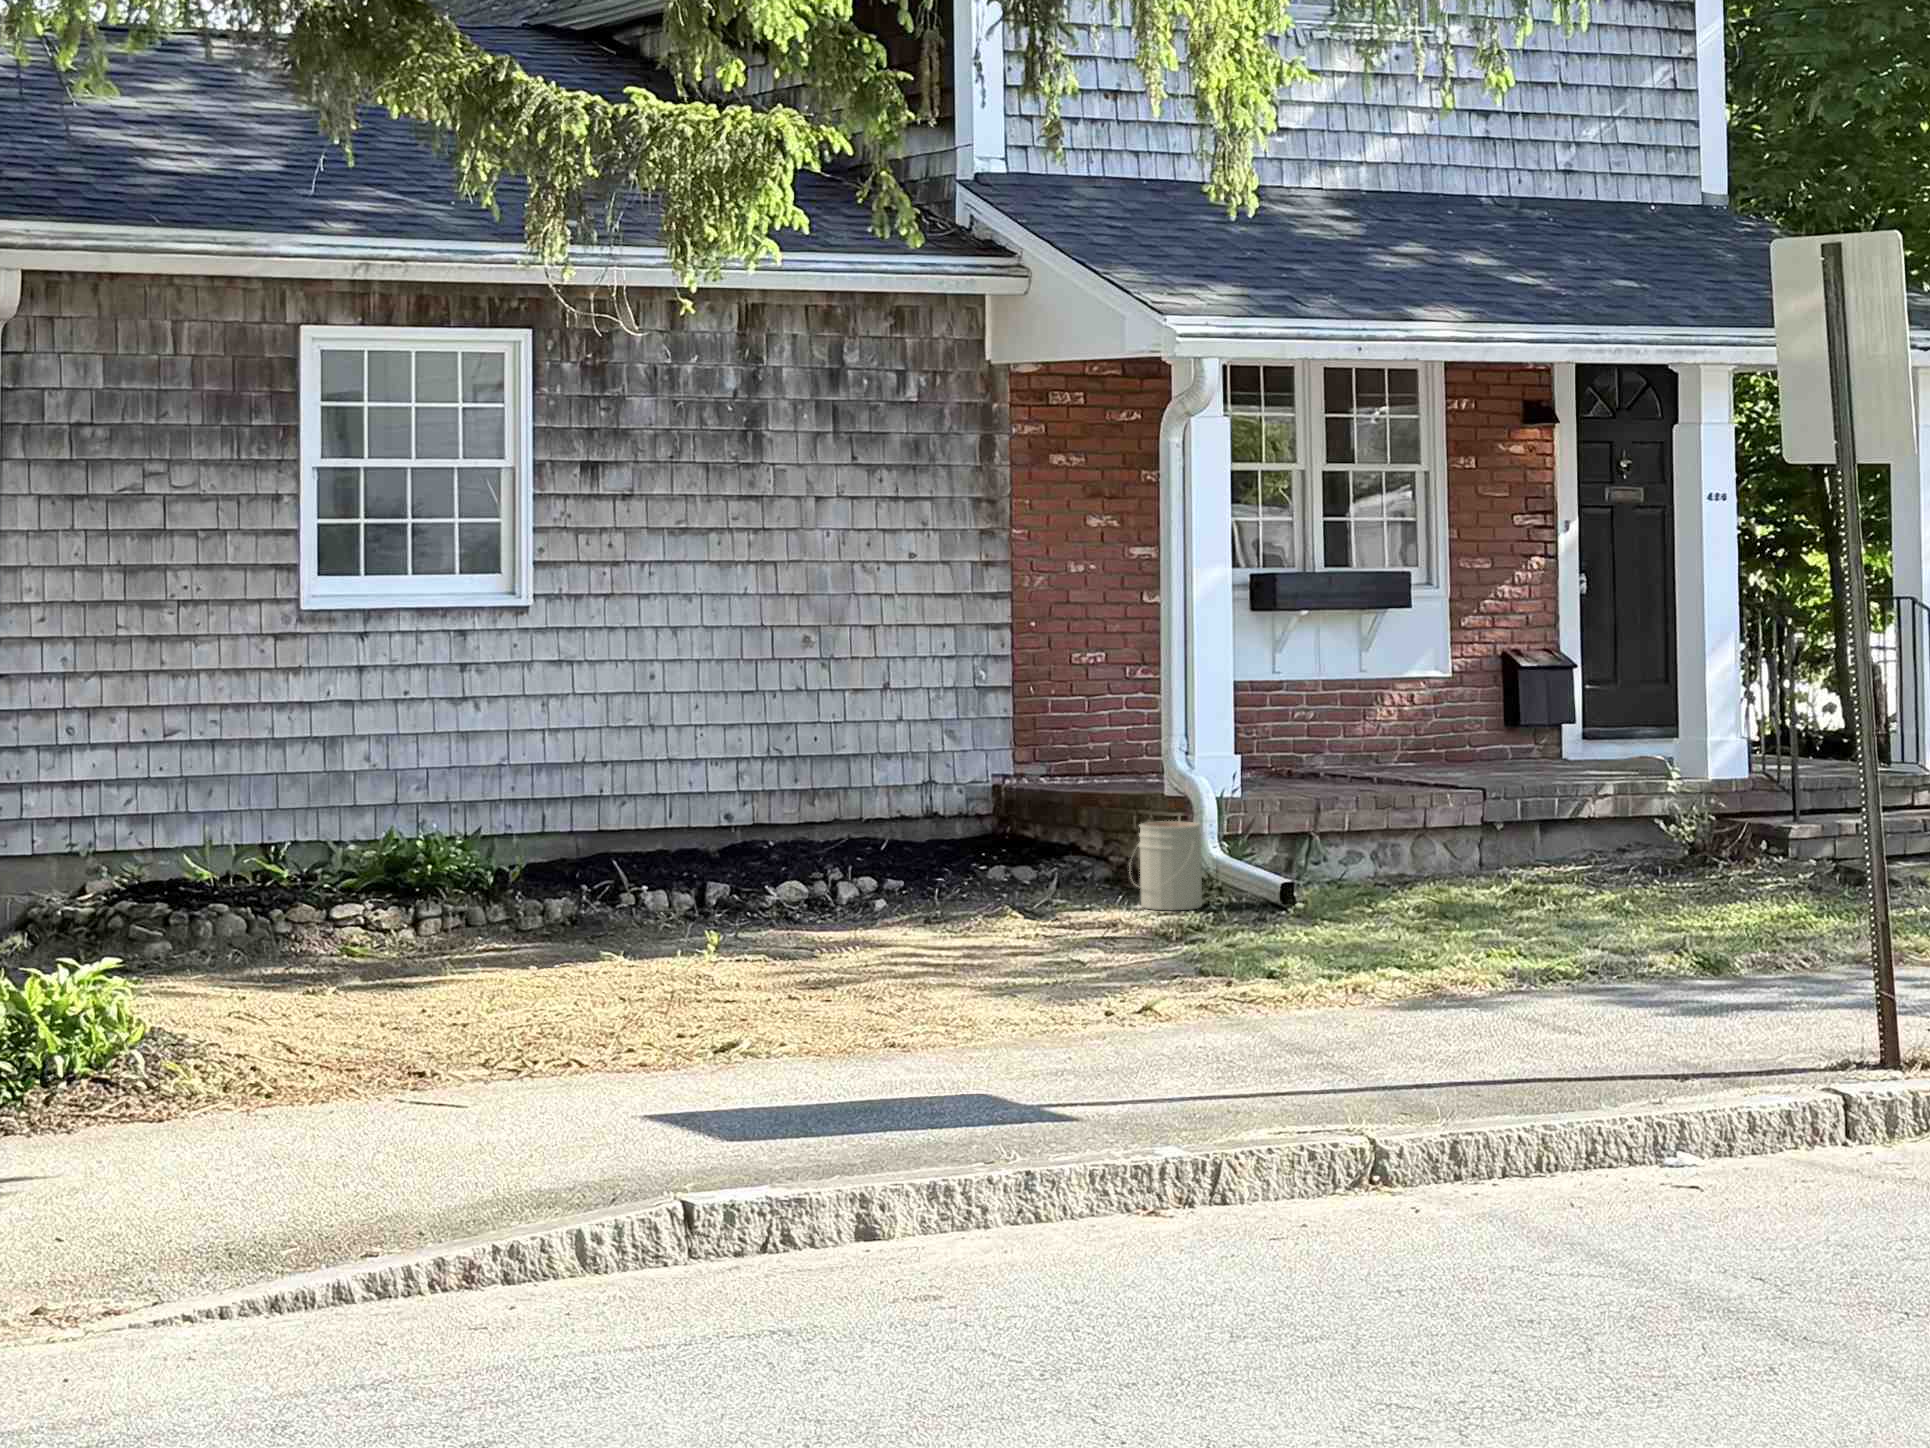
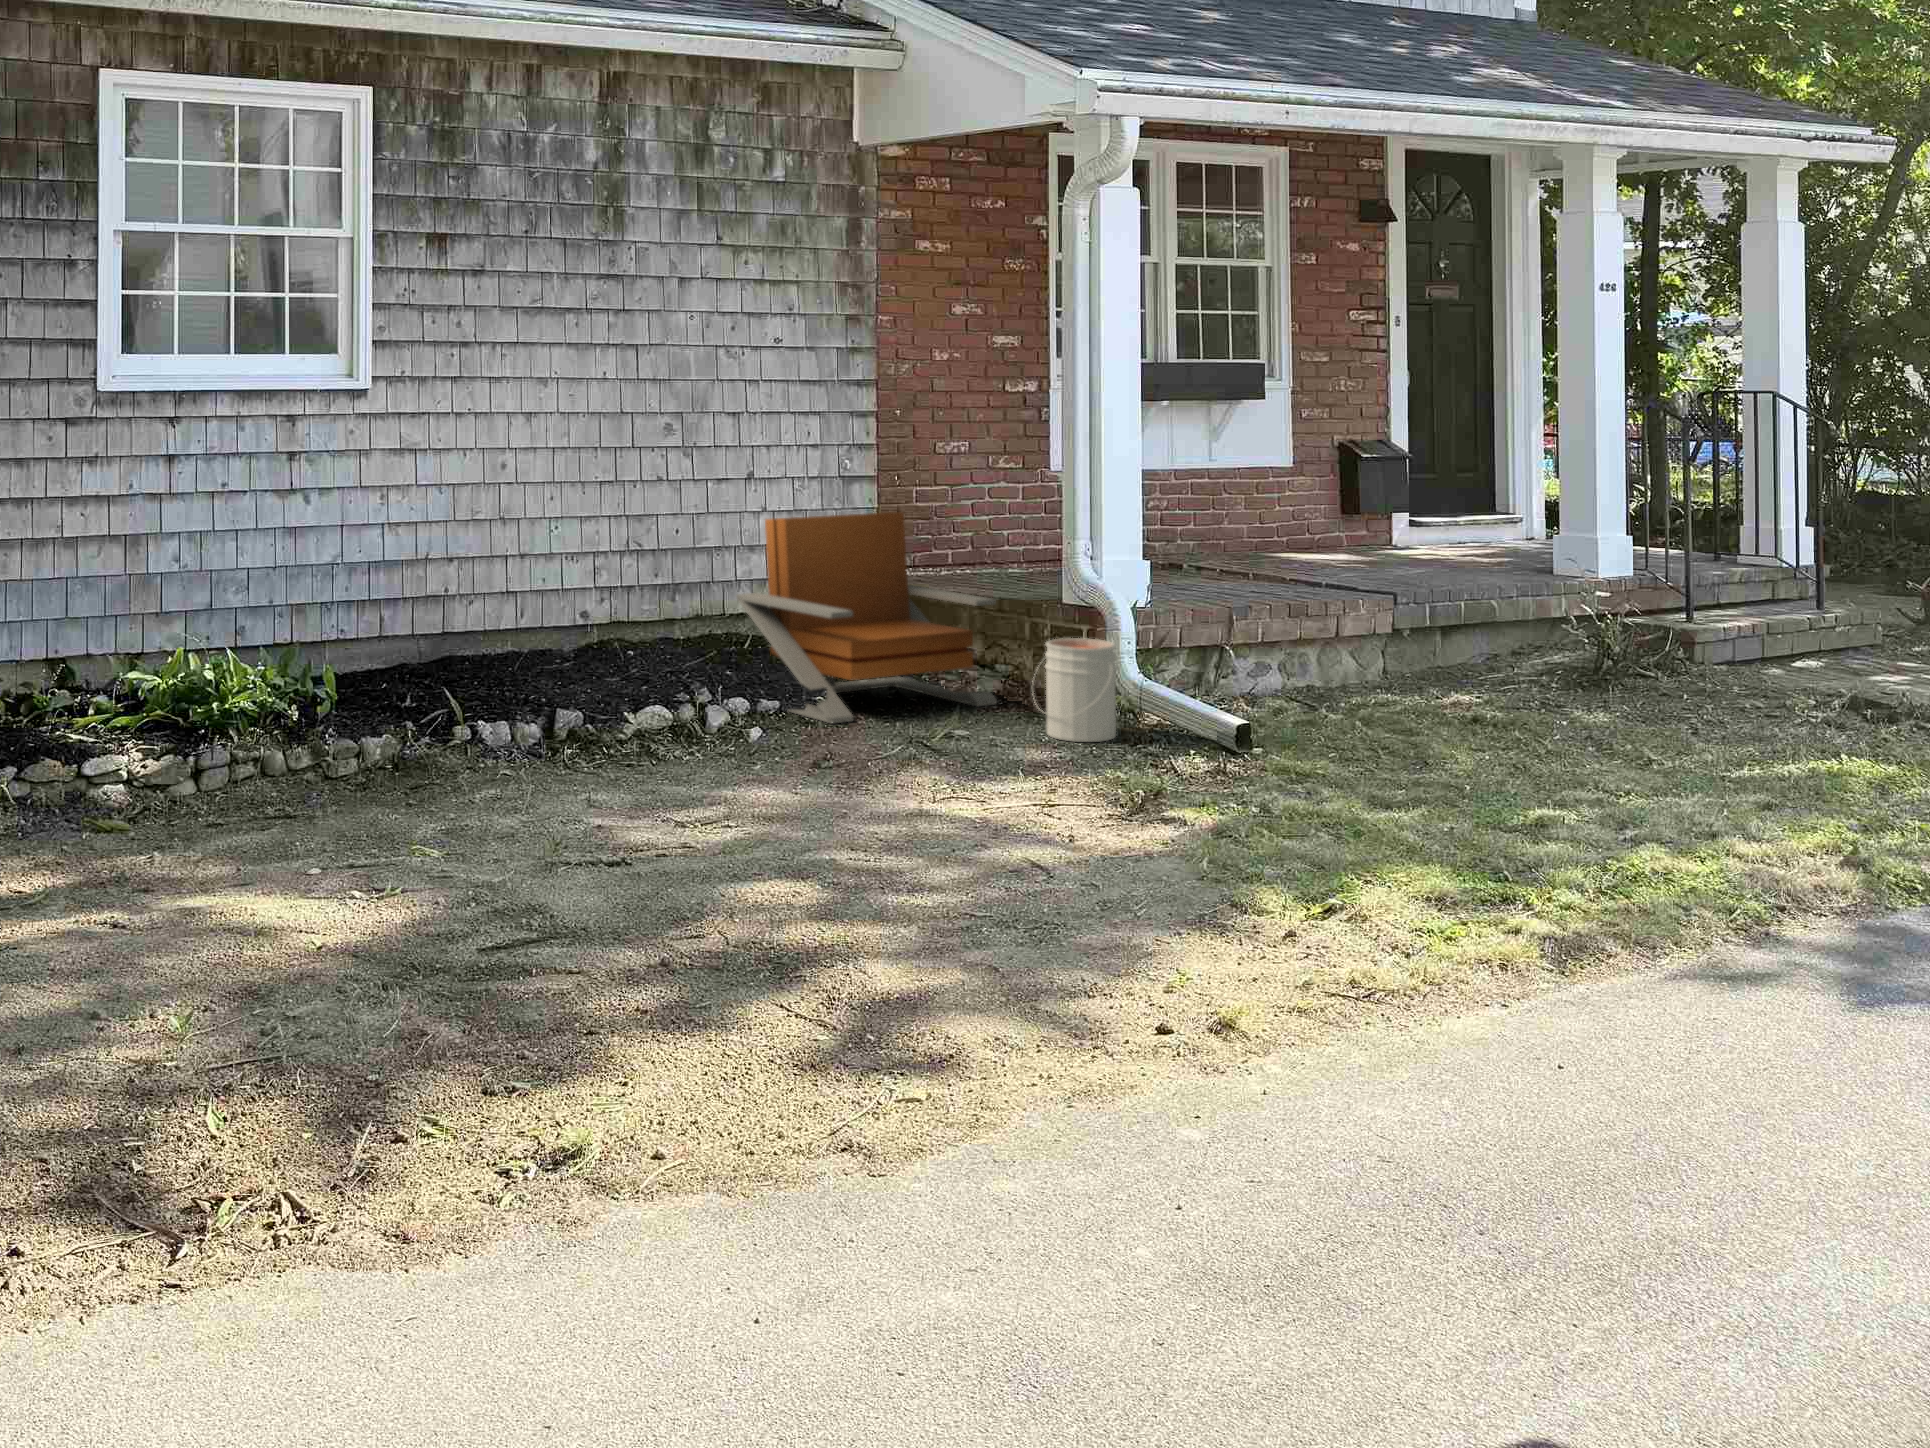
lounge chair: none [870,715,1111,902] -> present [737,512,997,723]

